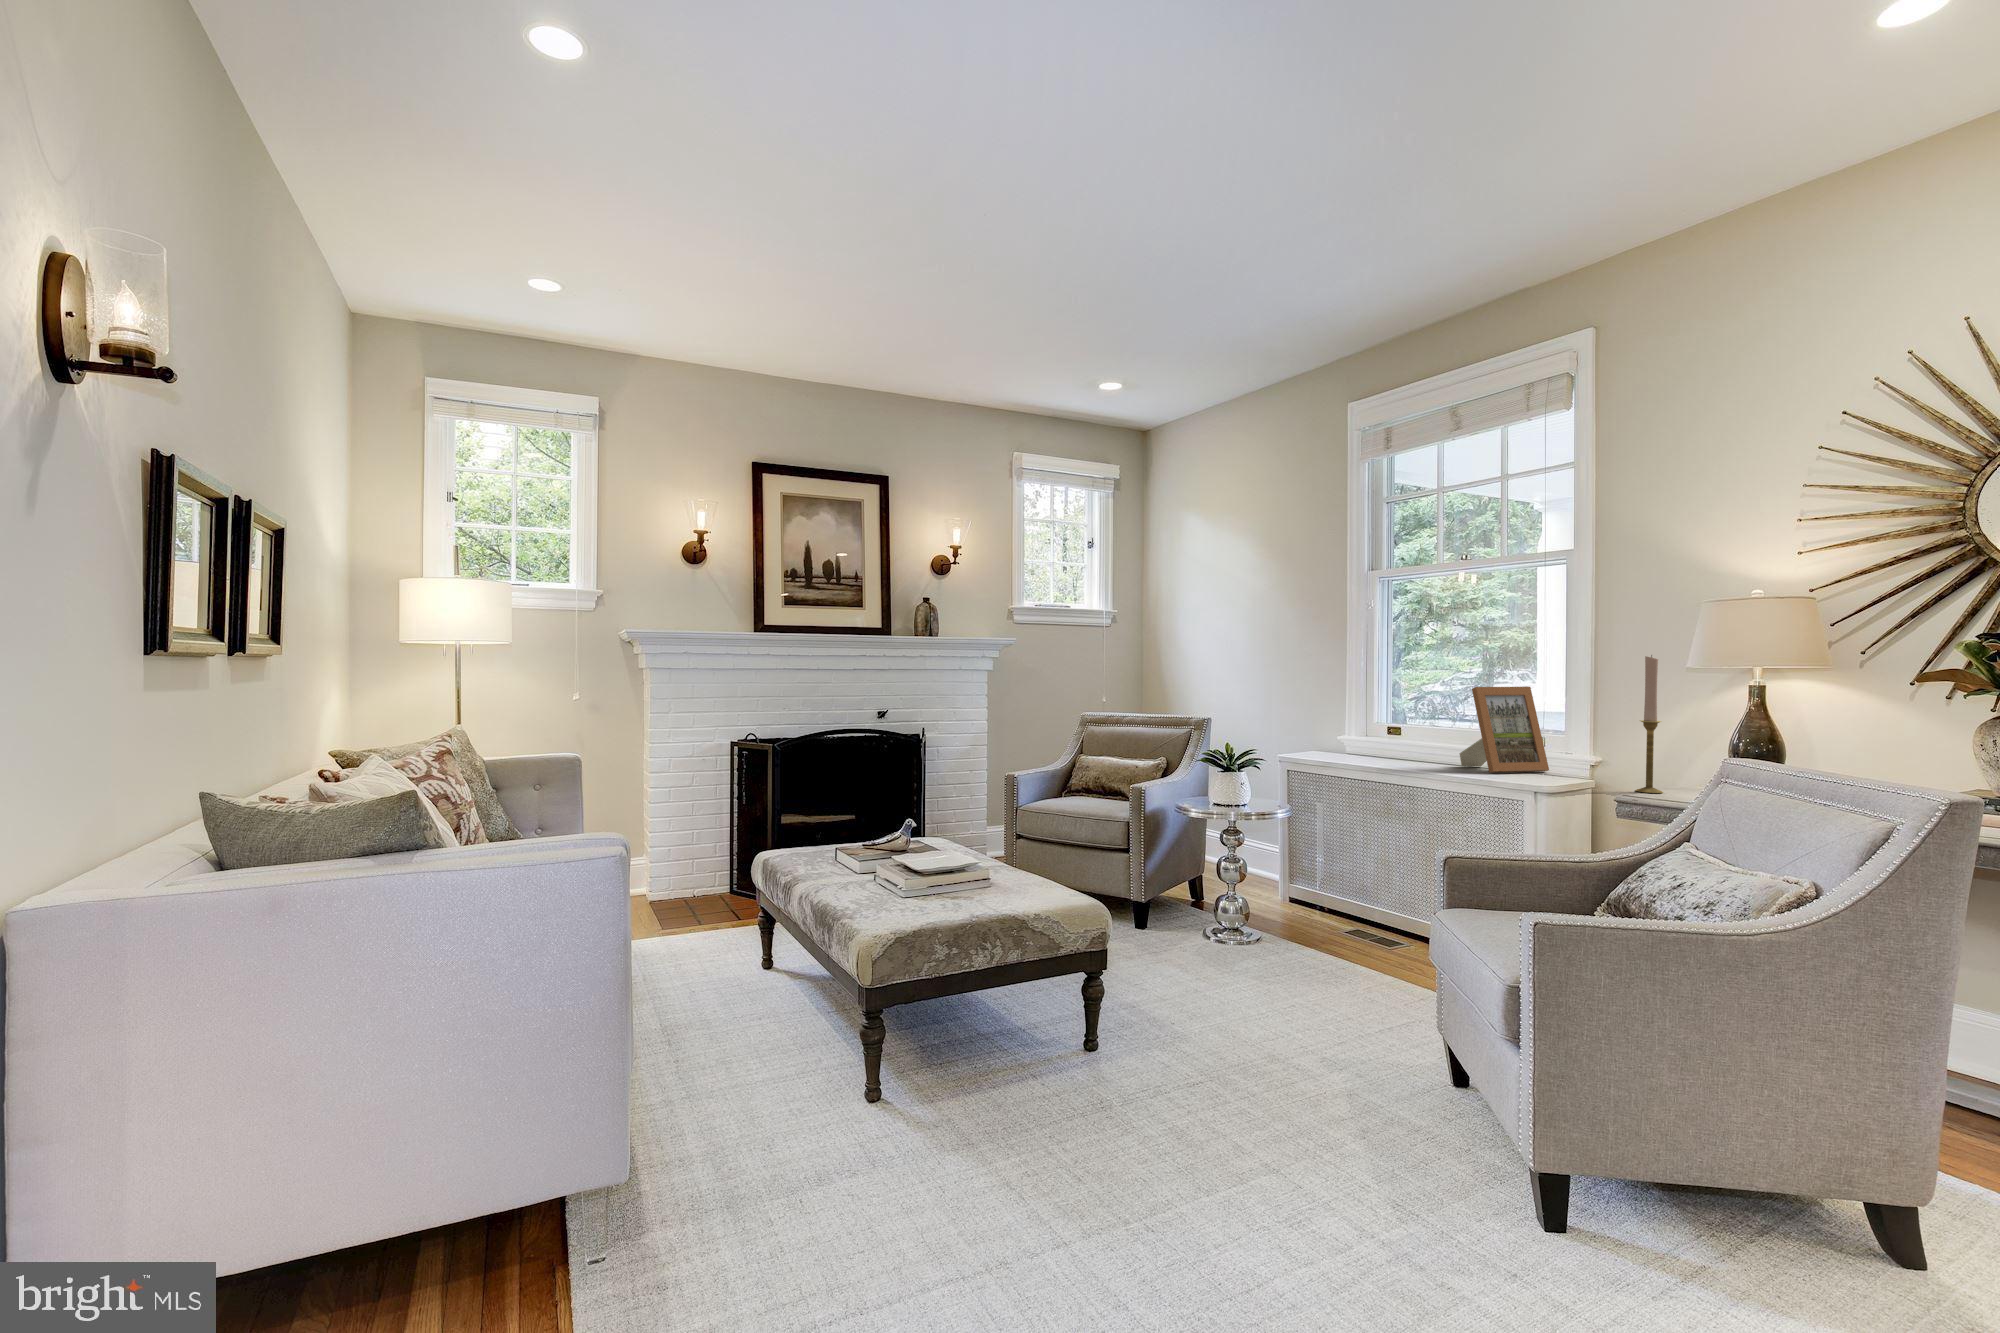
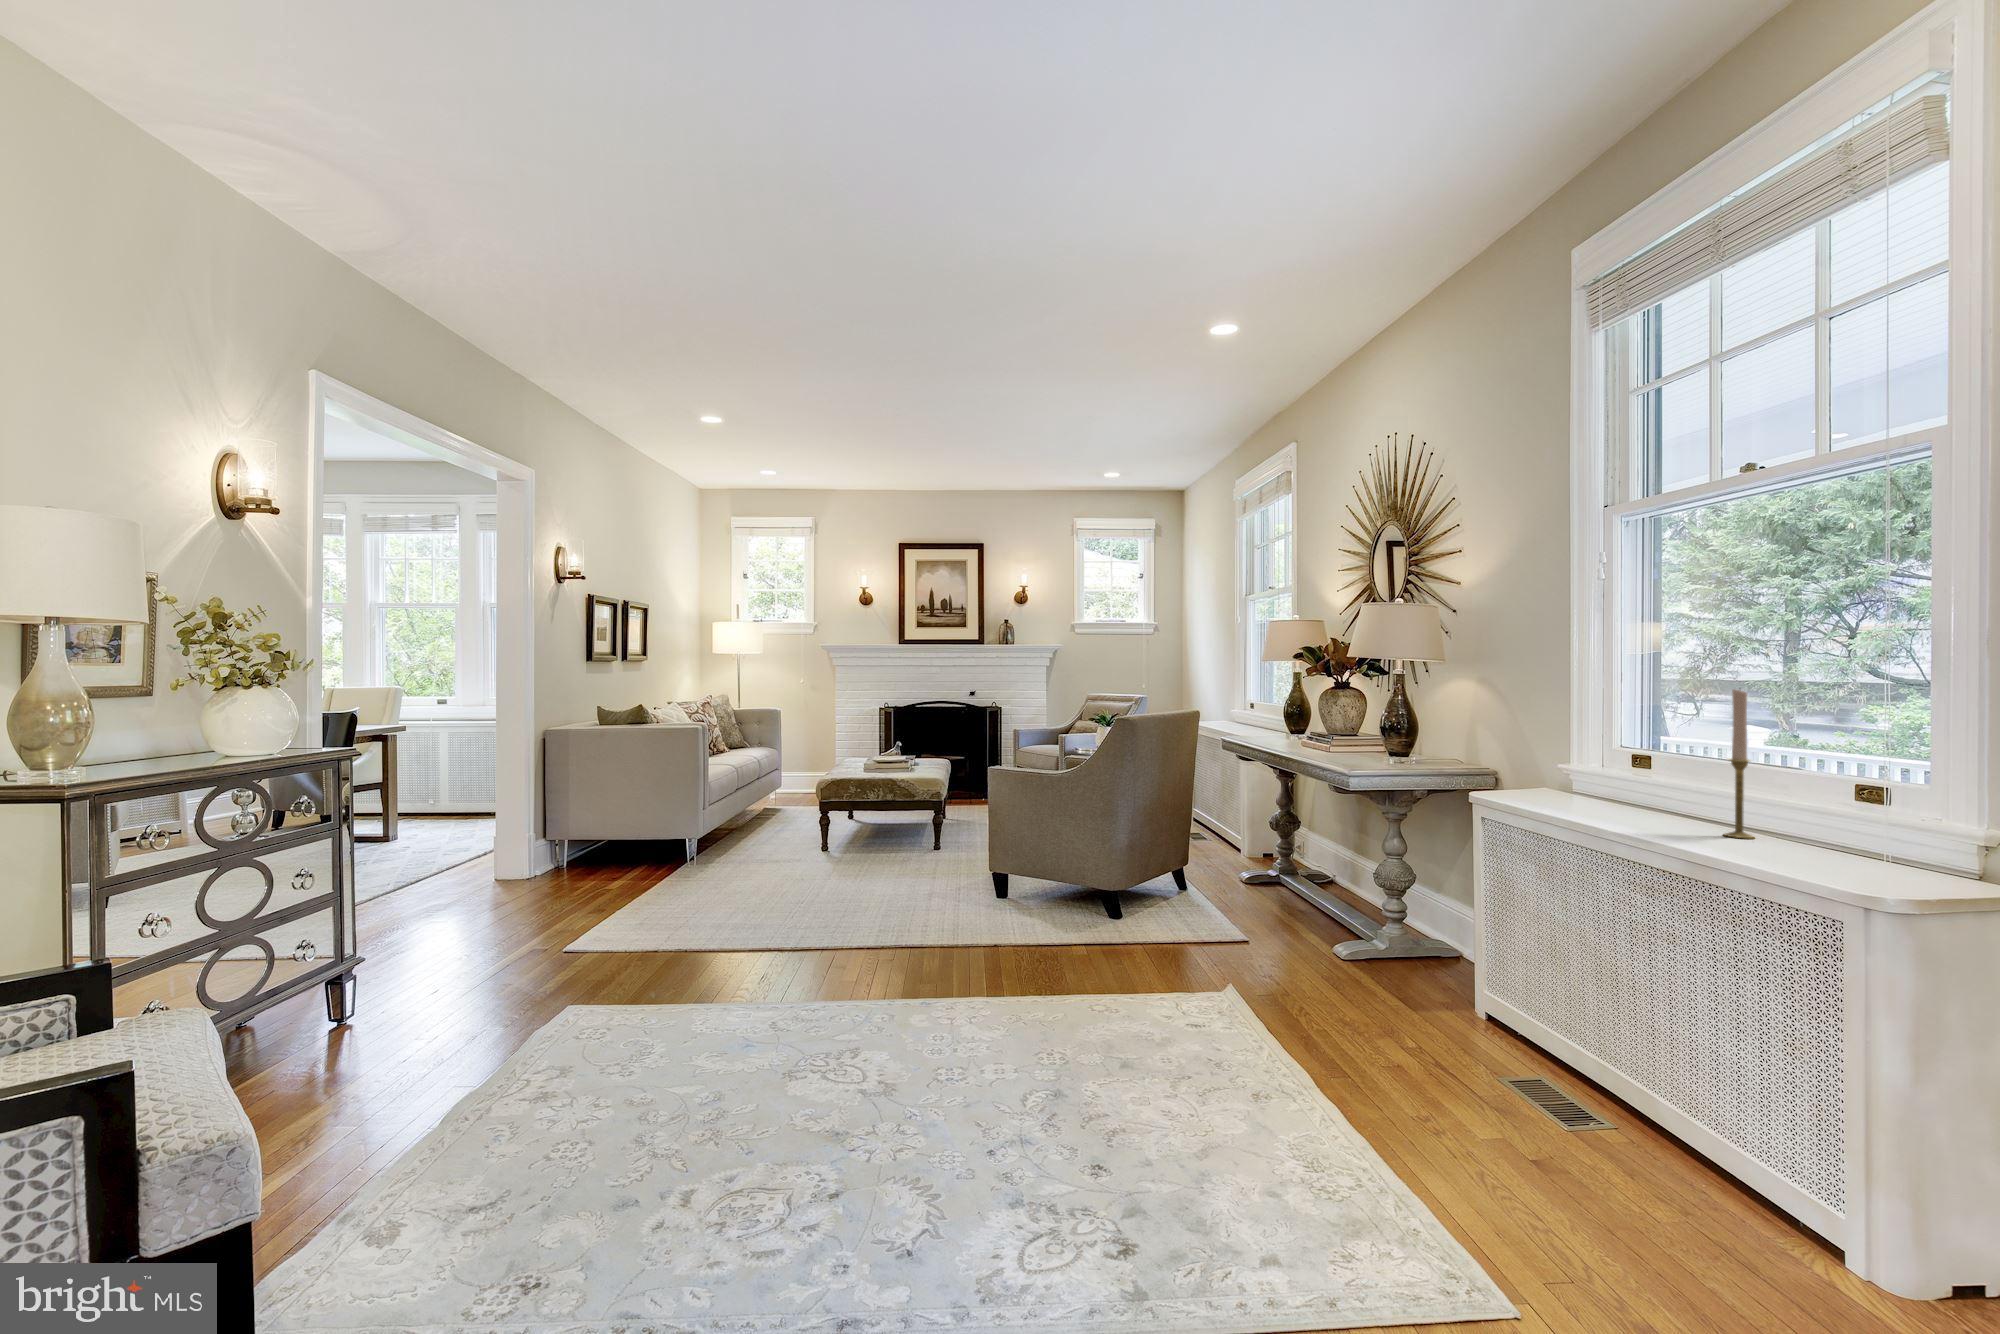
picture frame: present [1460,687,1549,773] -> none [1530,719,1630,809]

